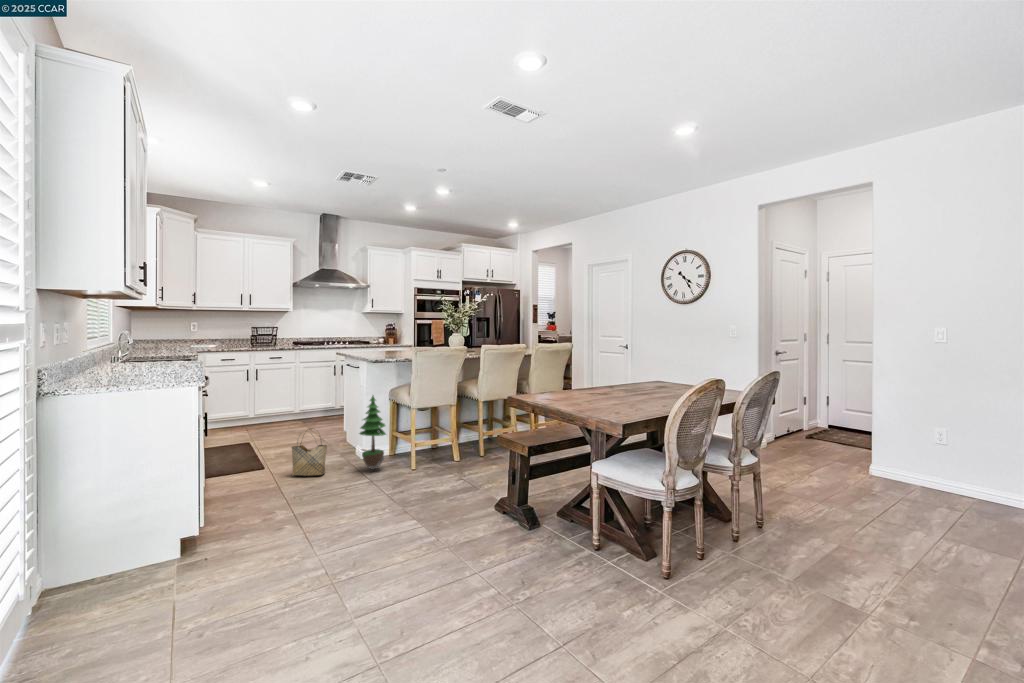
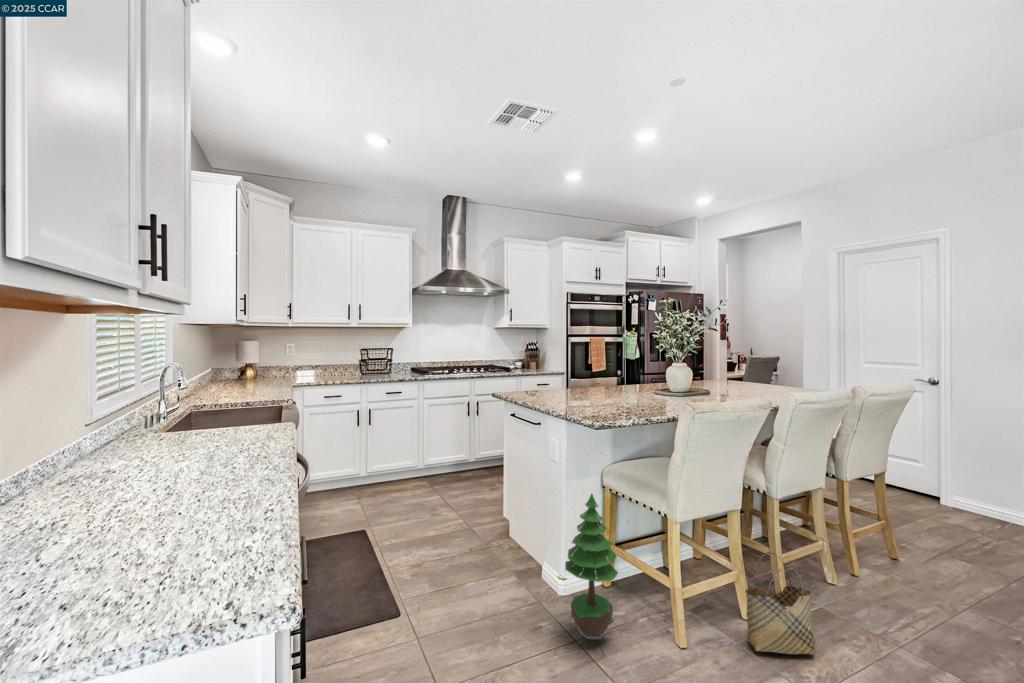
woven basket: present [291,428,327,476] -> present [745,552,815,654]

